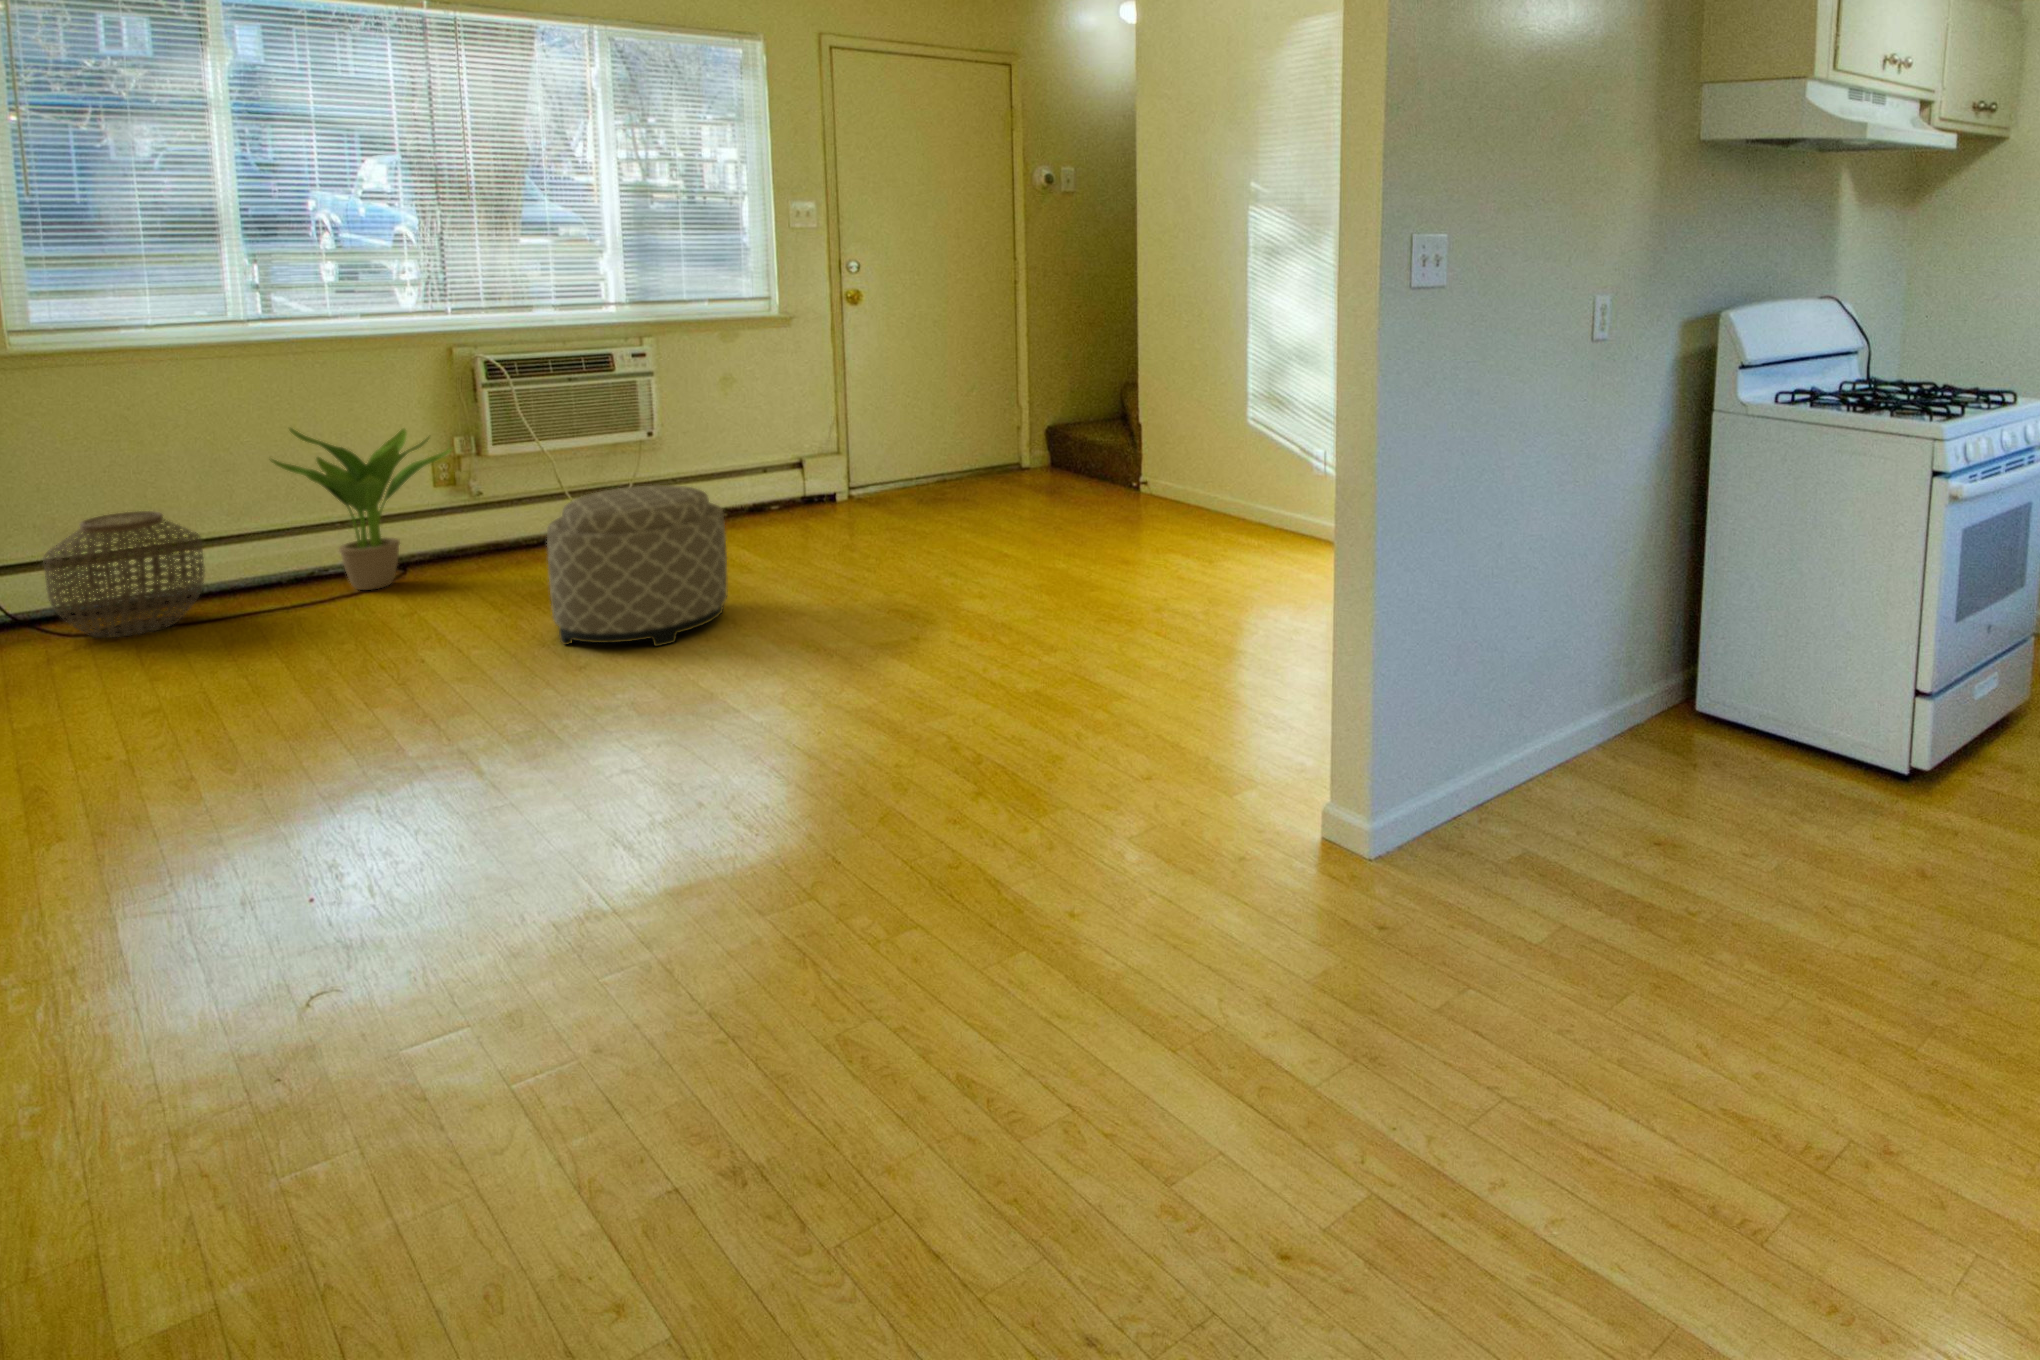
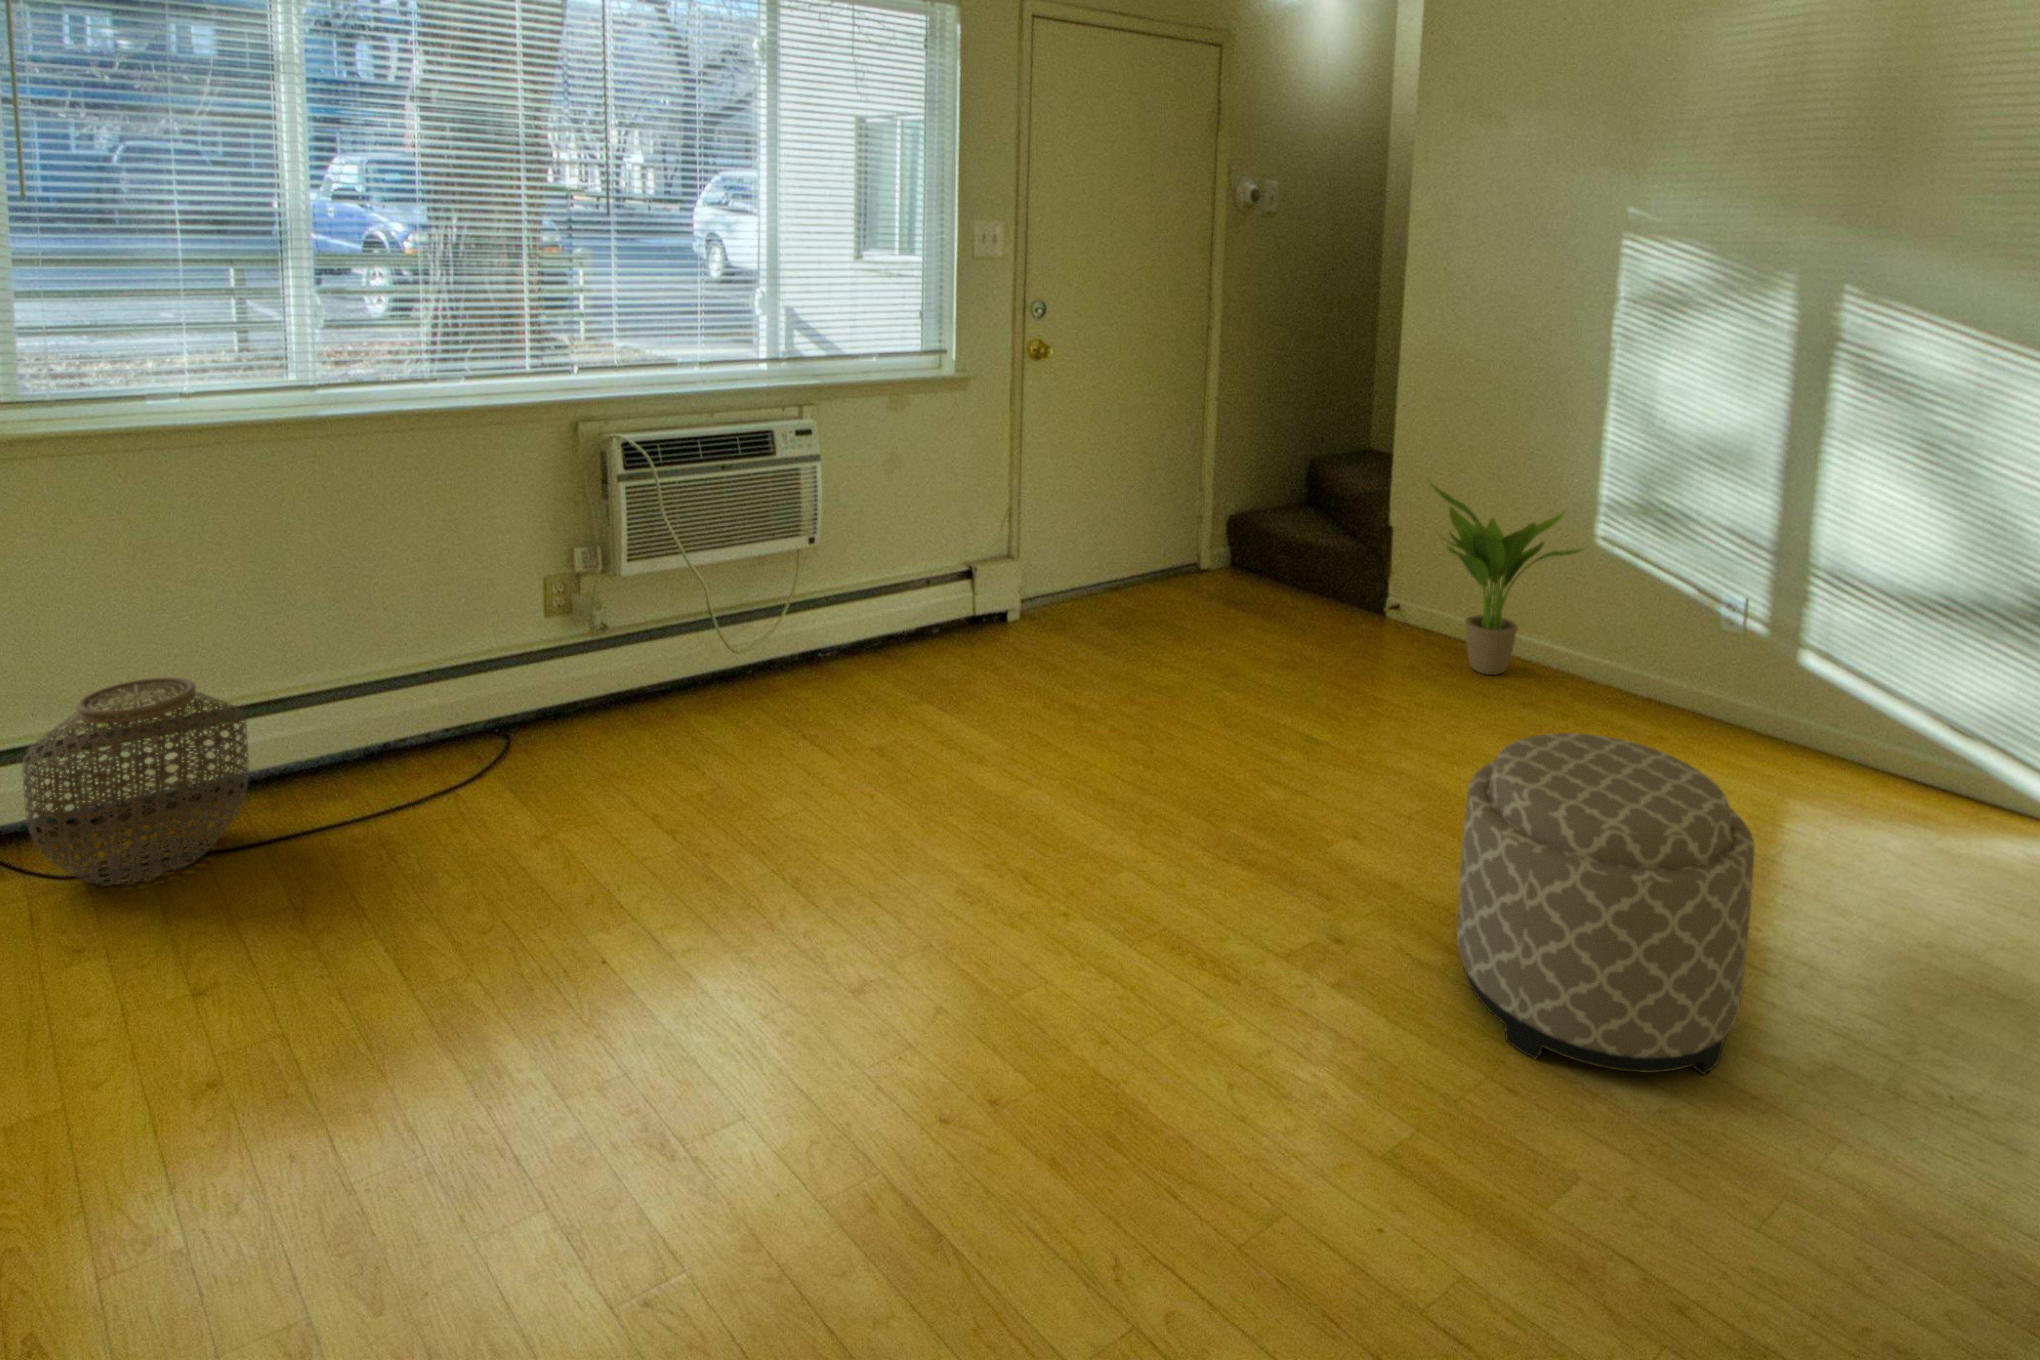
potted plant: present [272,428,452,590] -> present [1428,481,1582,675]
ottoman: present [547,485,727,646] -> present [1457,733,1755,1074]

